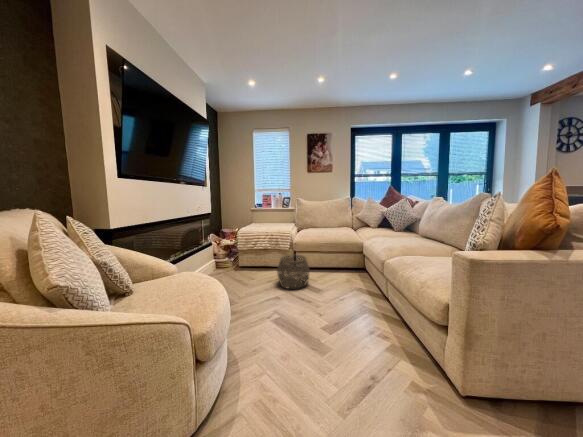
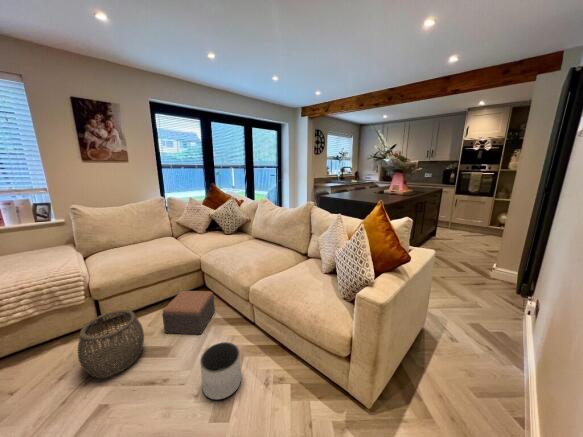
footstool: none [323,260,362,292] -> present [162,291,215,334]
planter: none [327,288,356,324] -> present [200,342,241,400]

